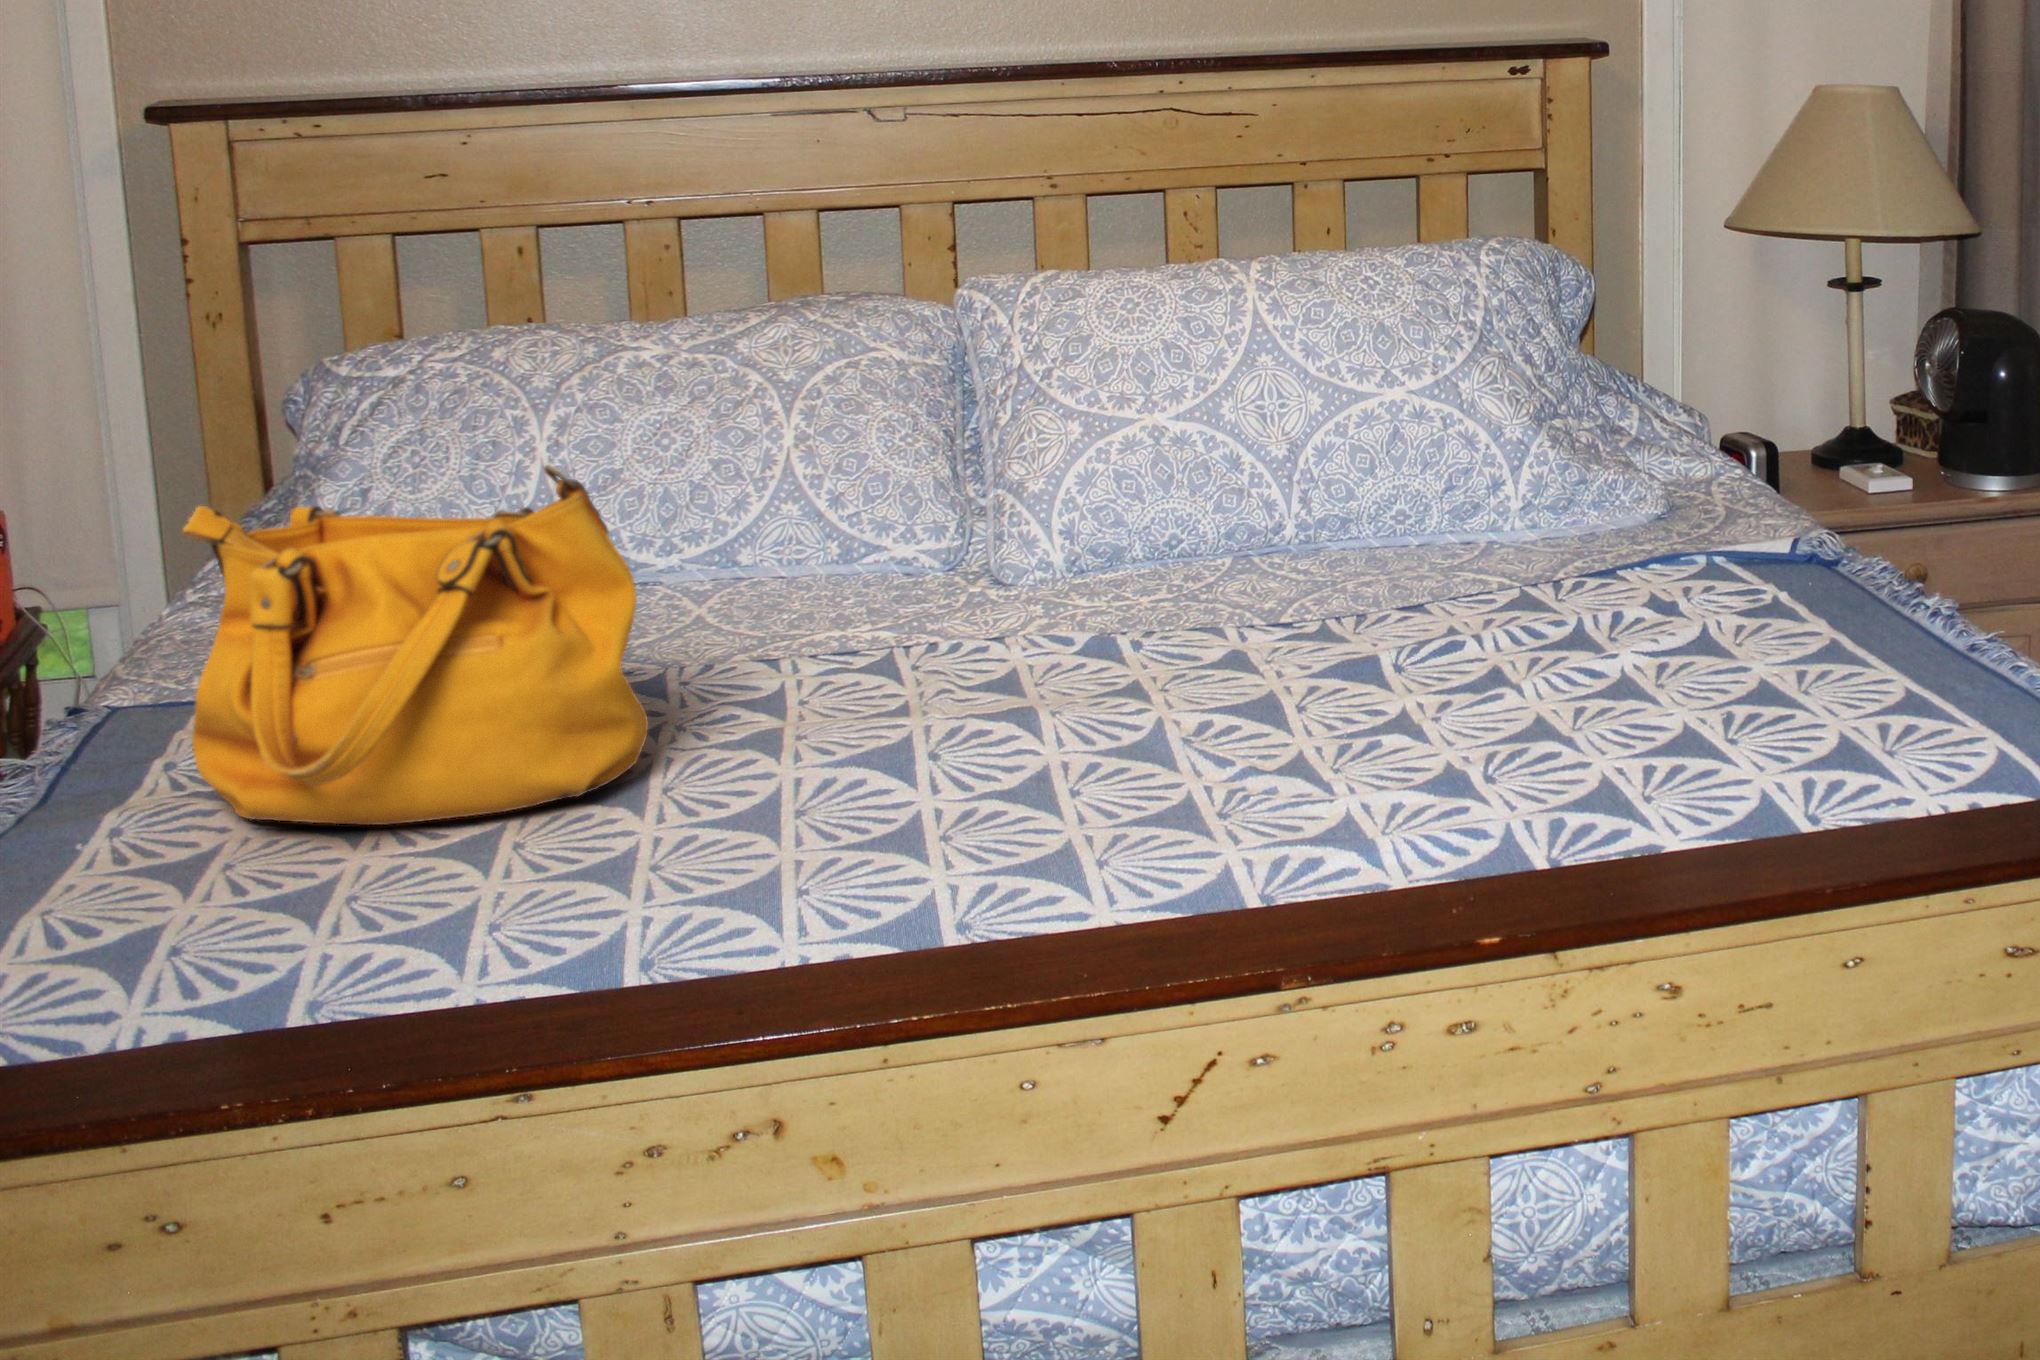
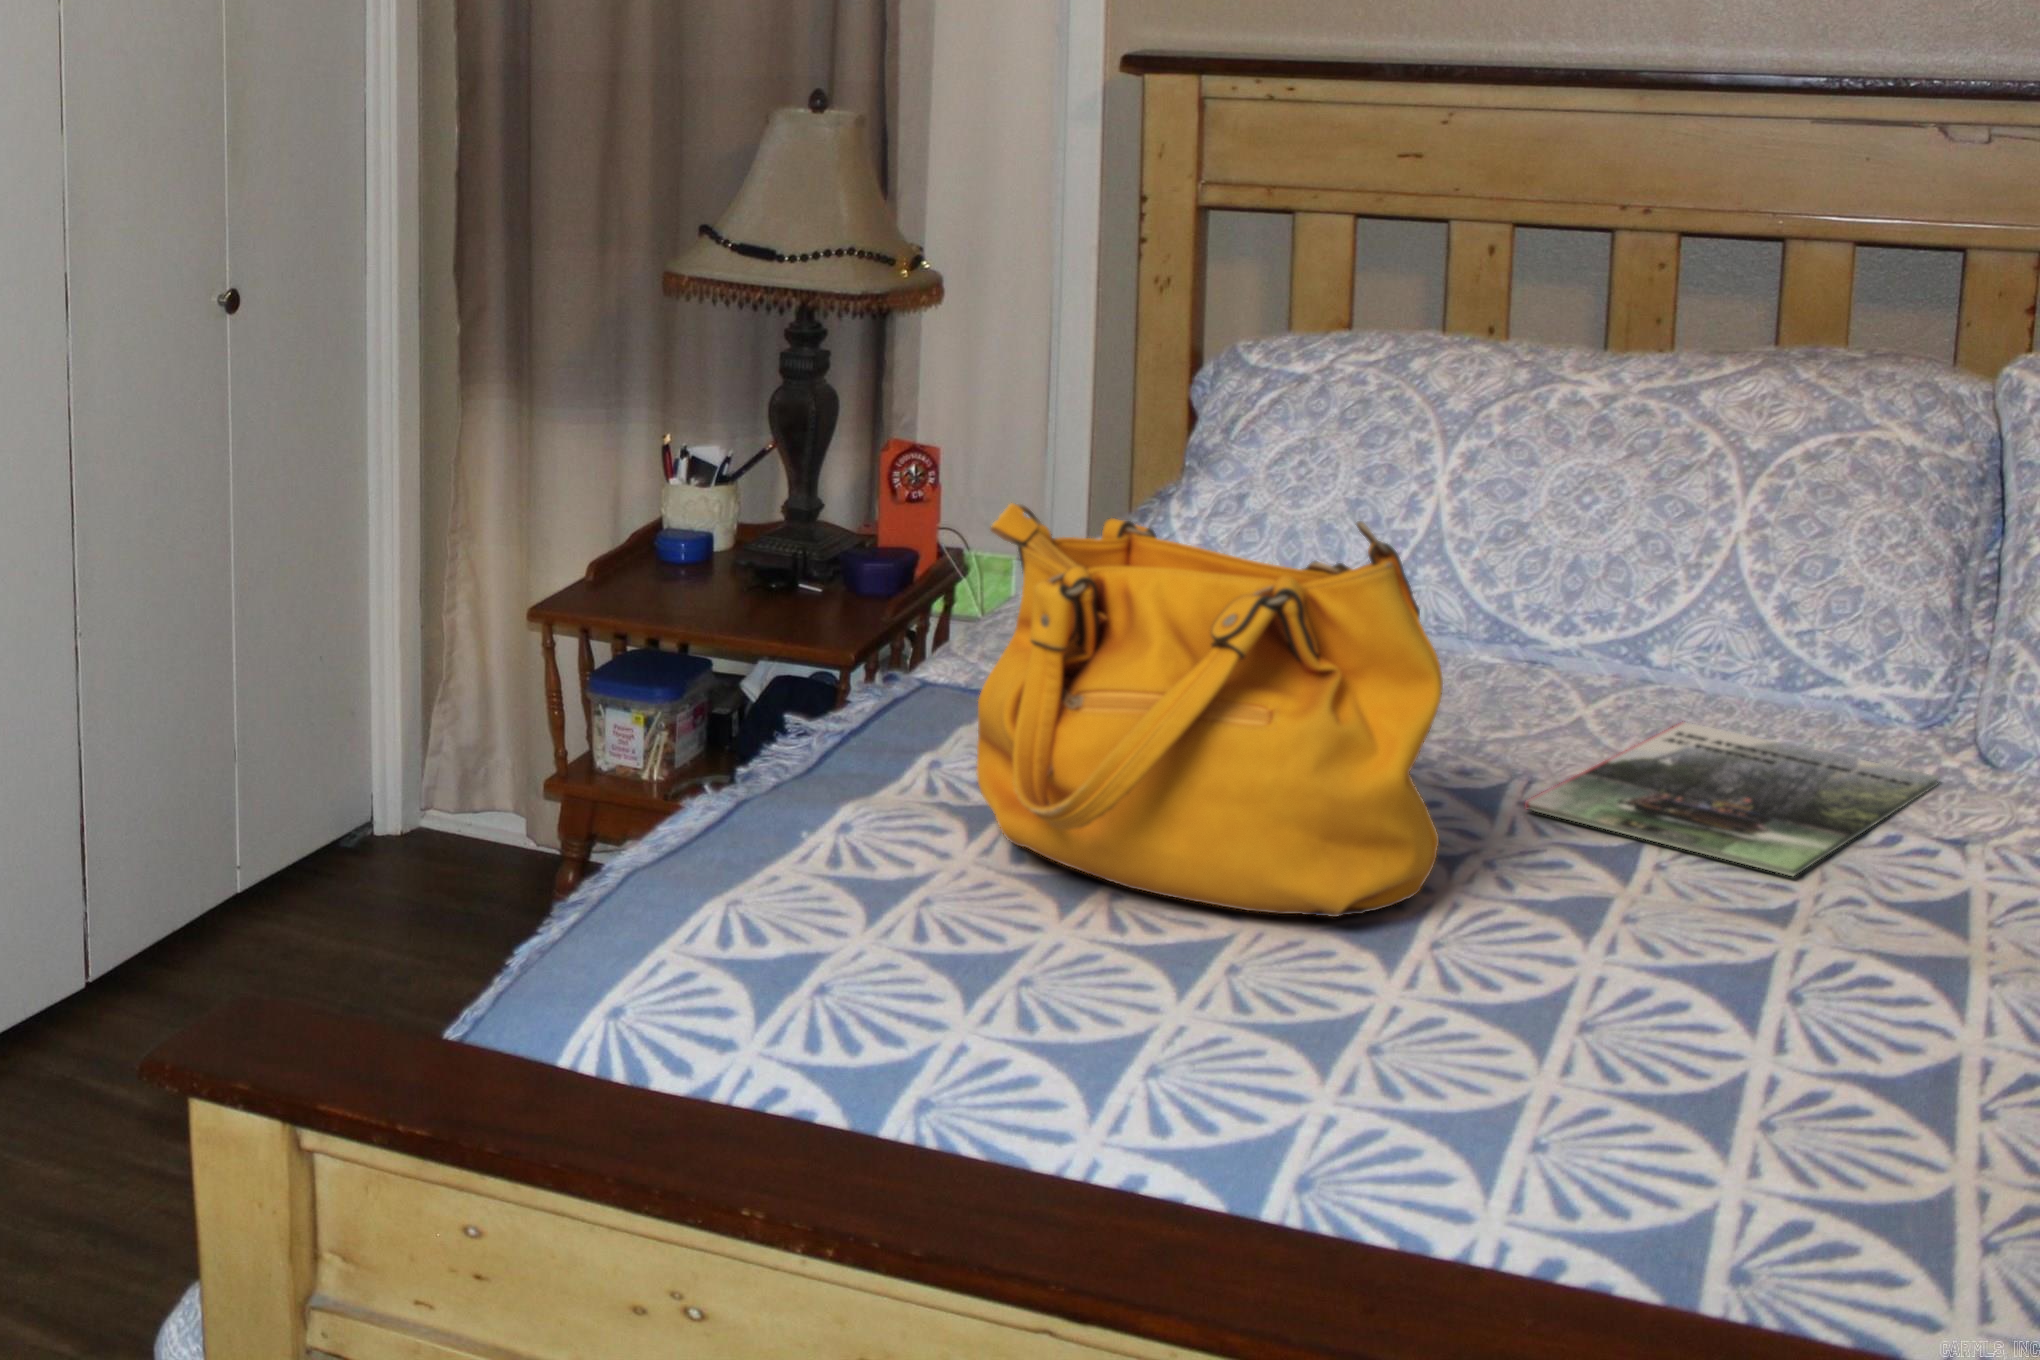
magazine: none [691,595,970,685] -> present [1525,722,1938,876]

